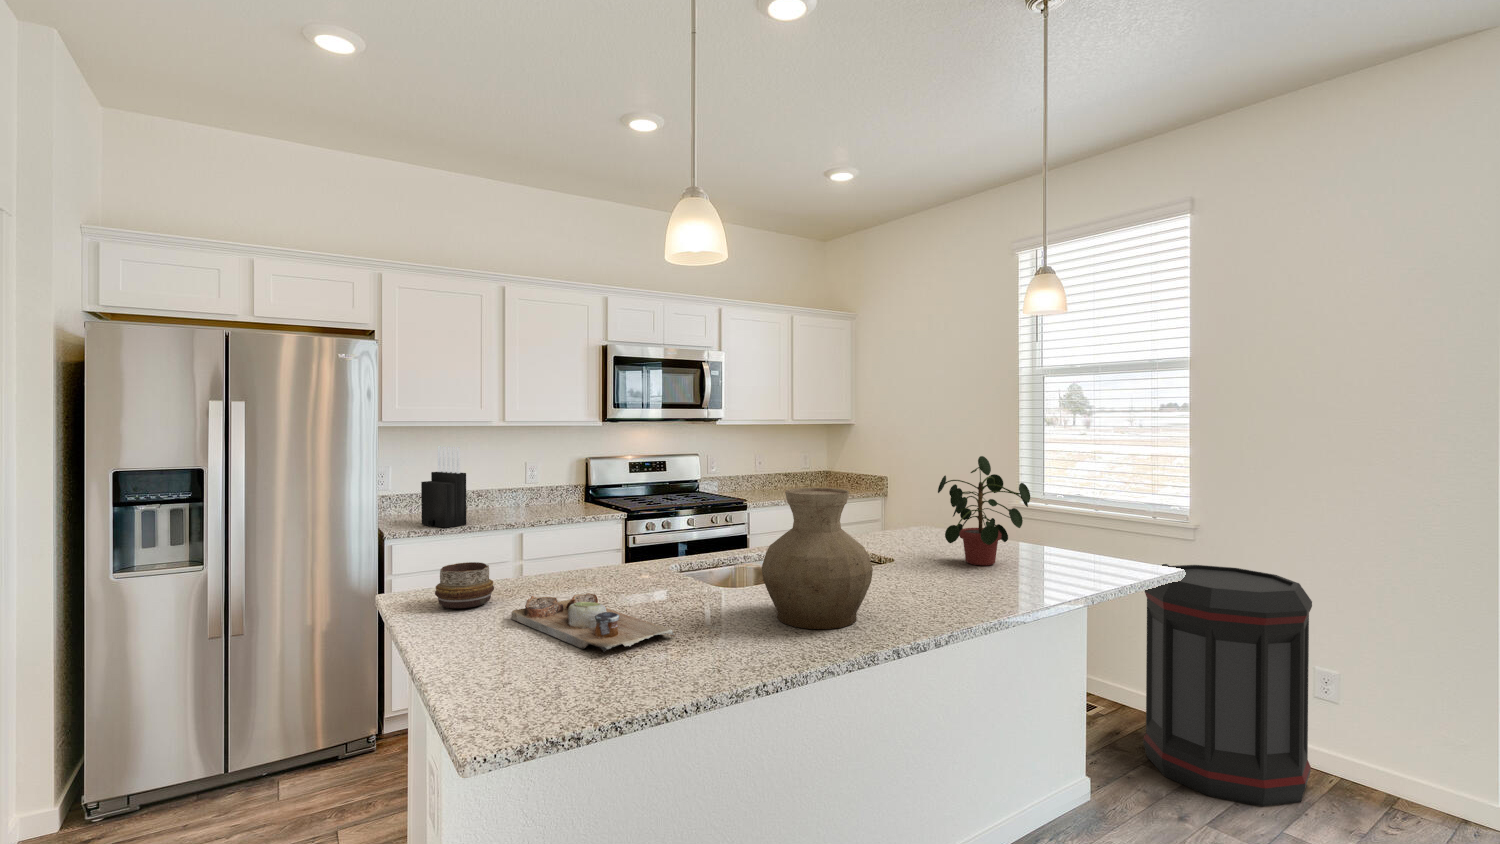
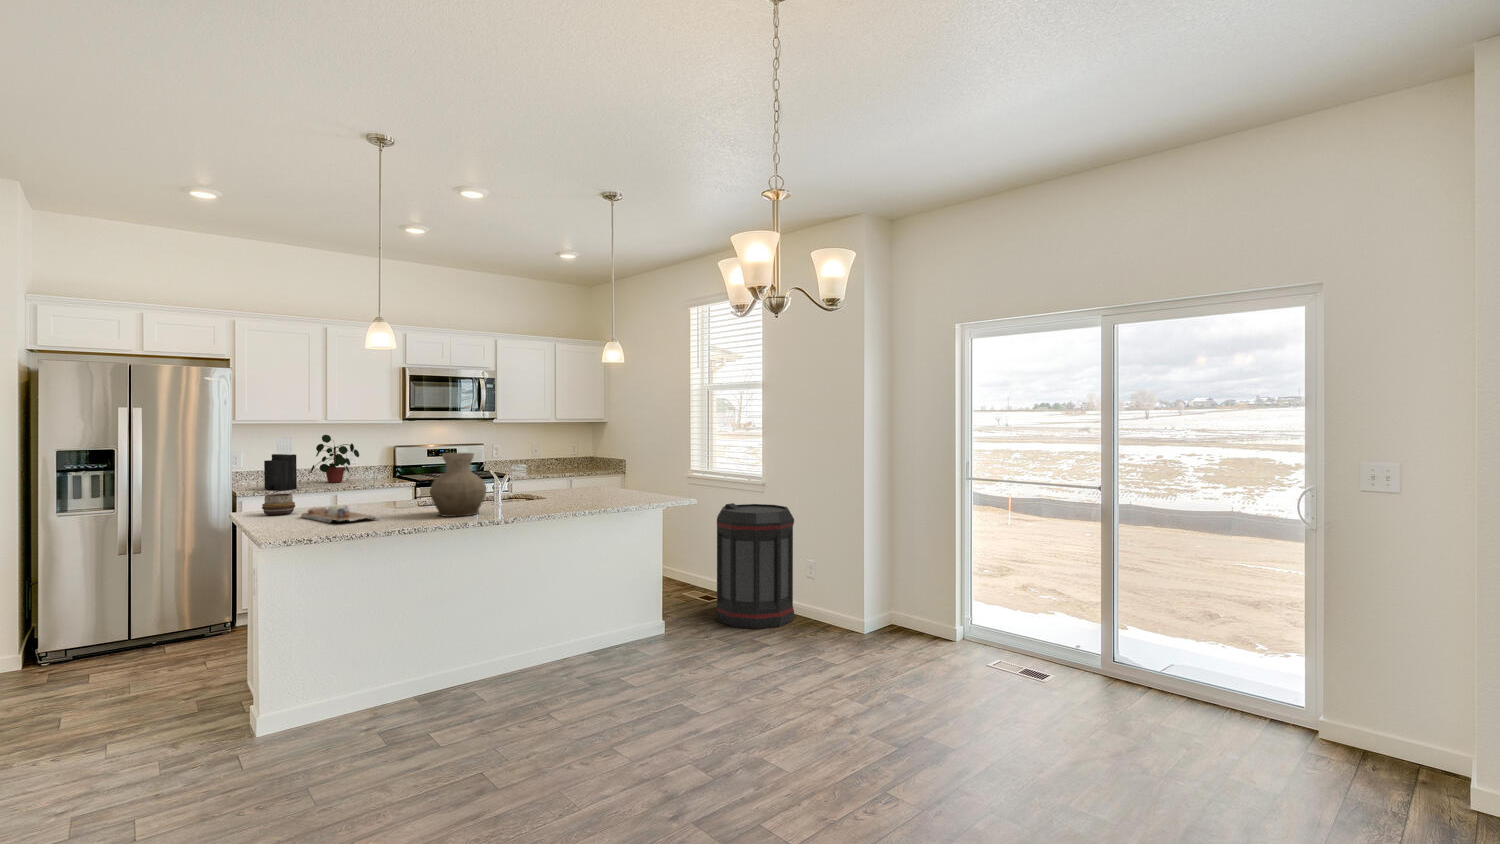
potted plant: present [938,456,1030,565] -> present [311,435,359,483]

